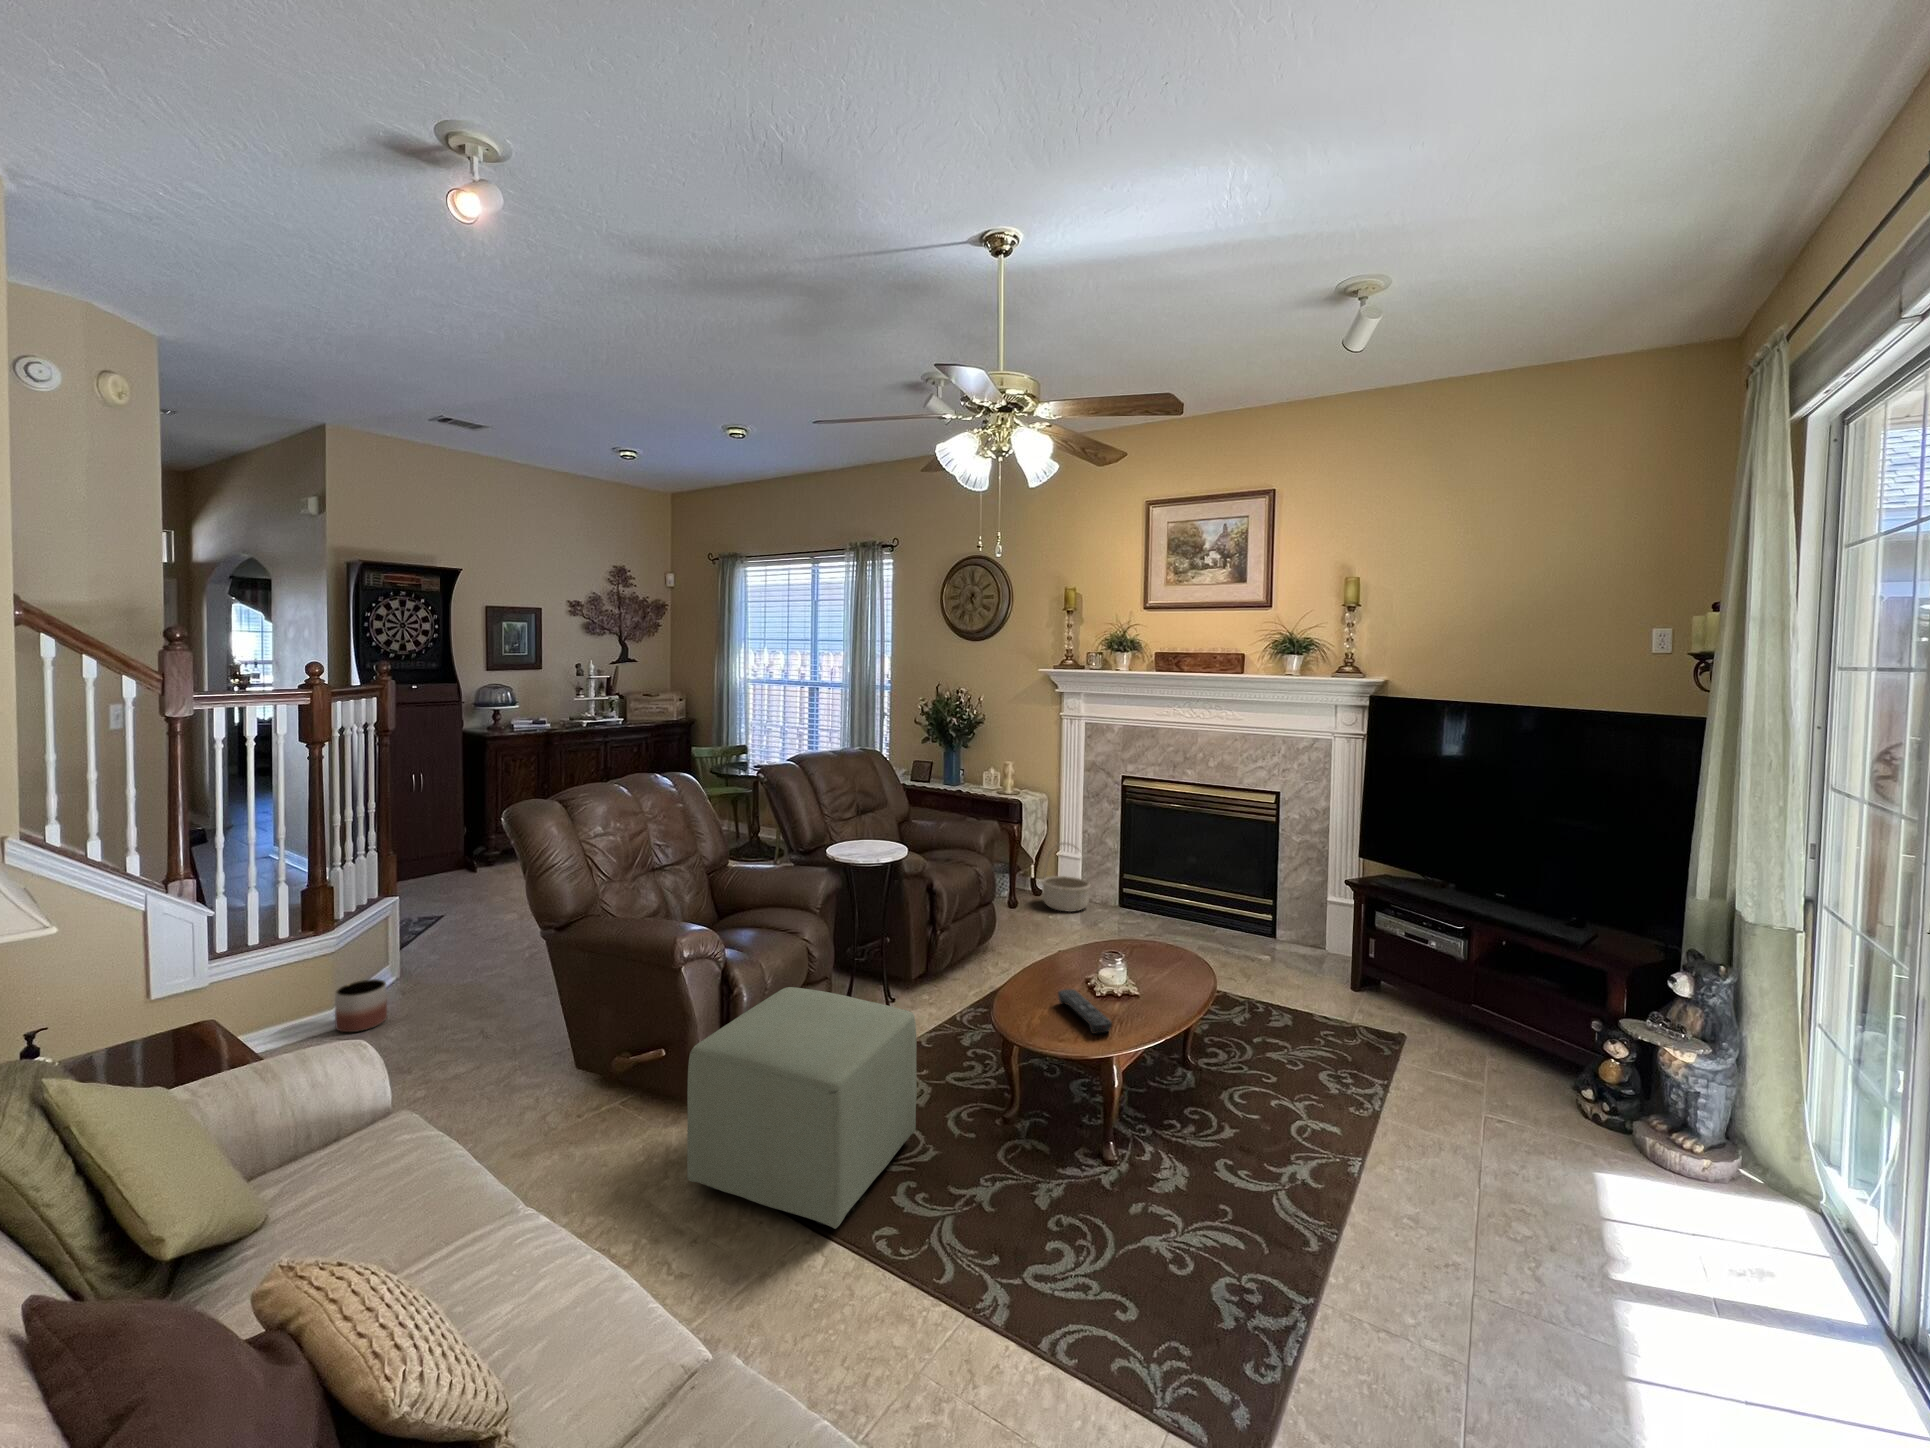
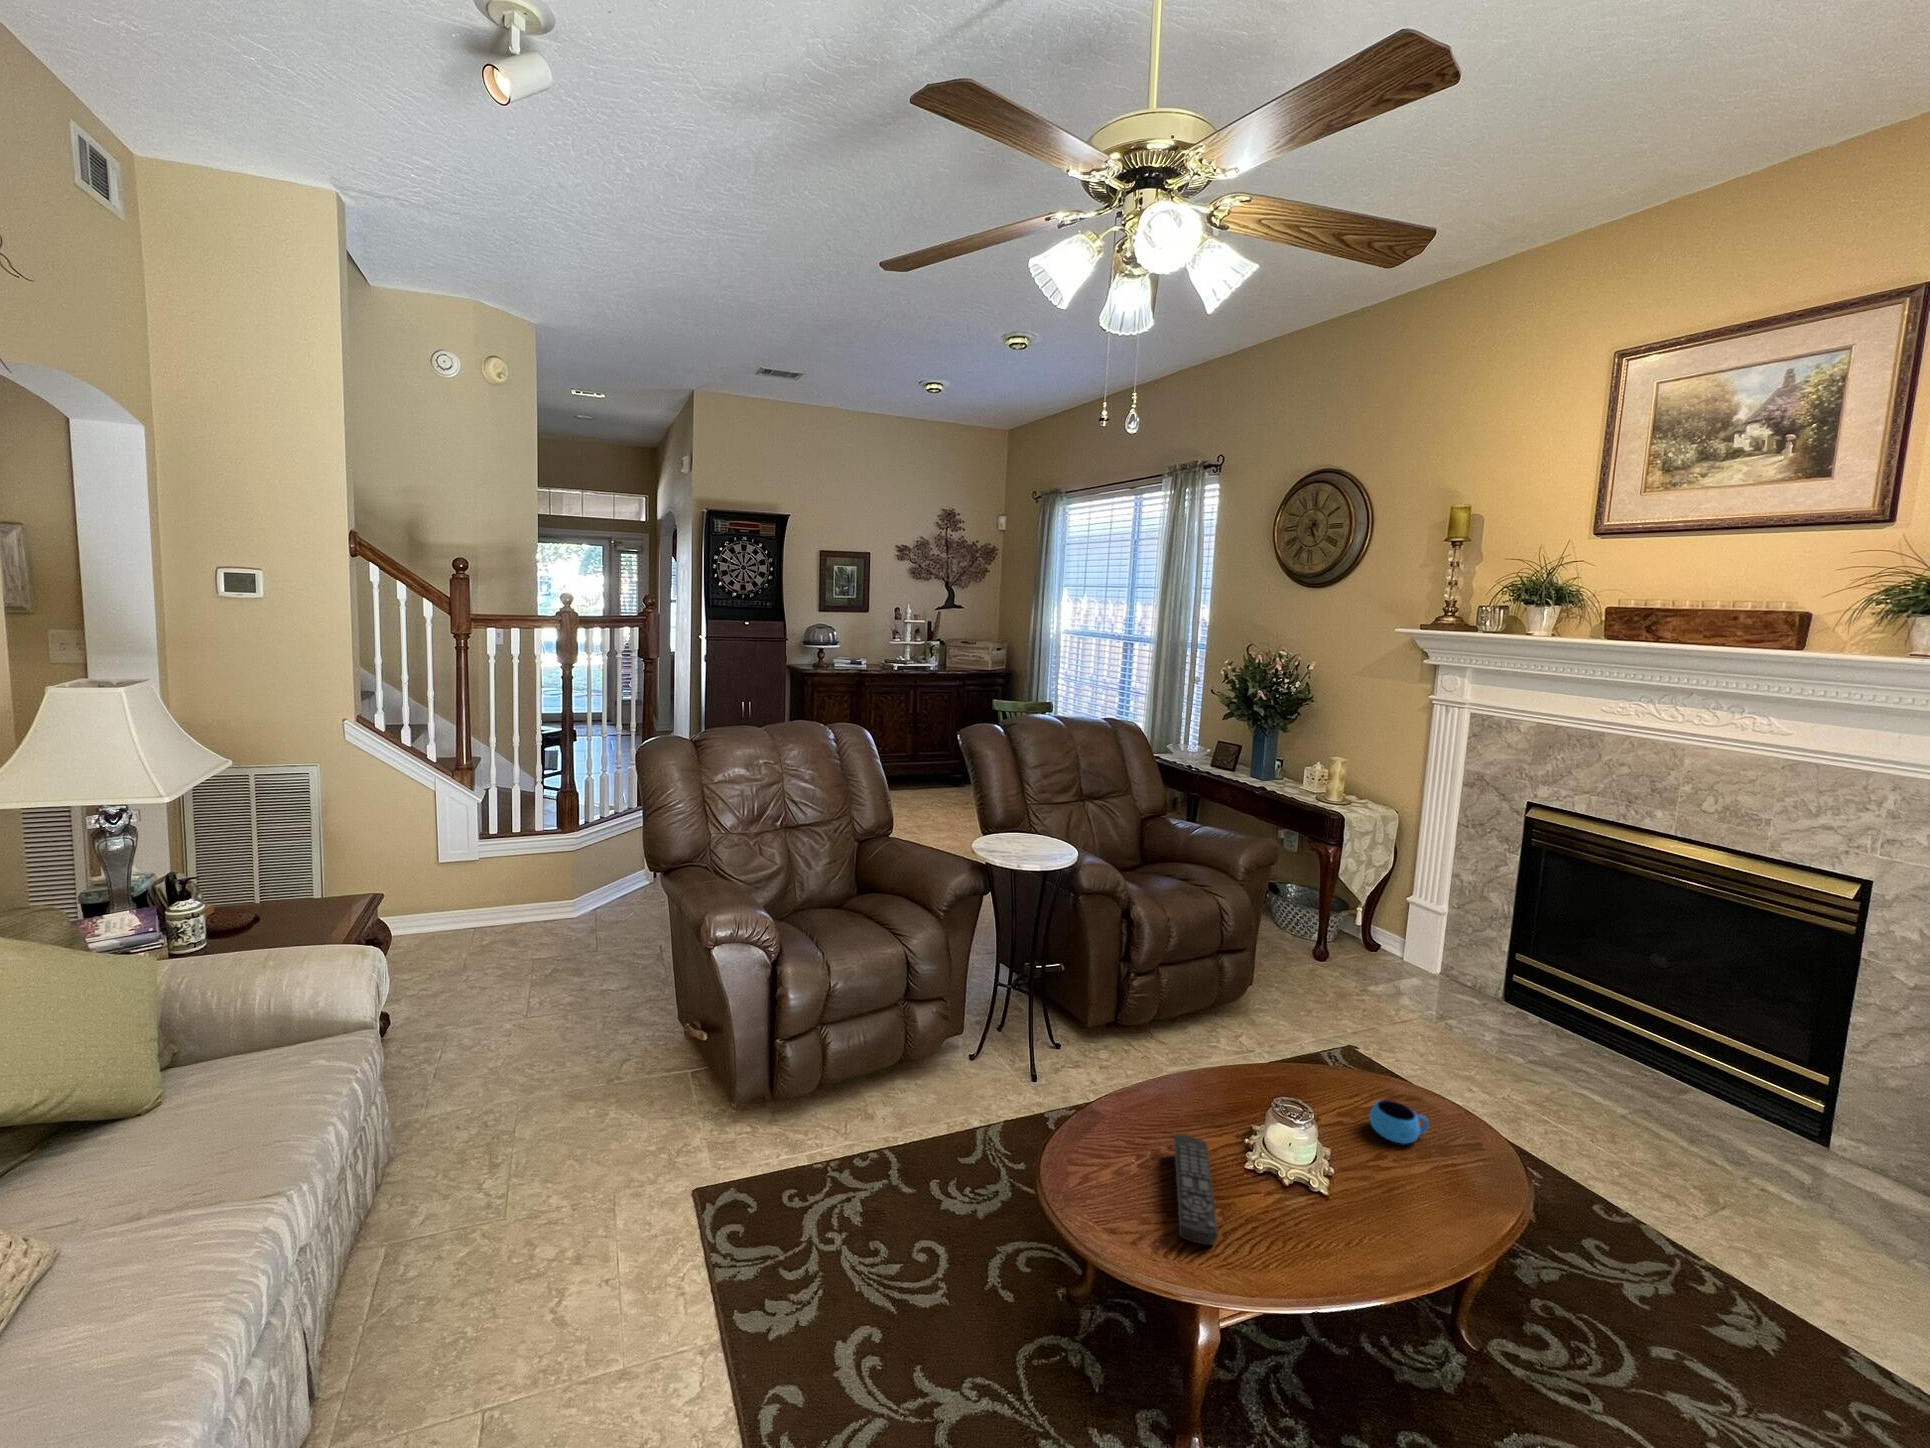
basket: present [1042,843,1090,912] -> none [1370,885,1452,990]
mug: none [1133,946,1160,967] -> present [1370,1100,1429,1144]
planter: present [335,979,387,1032] -> none [574,880,615,925]
ottoman: present [687,987,917,1229] -> none [651,1003,938,1356]

